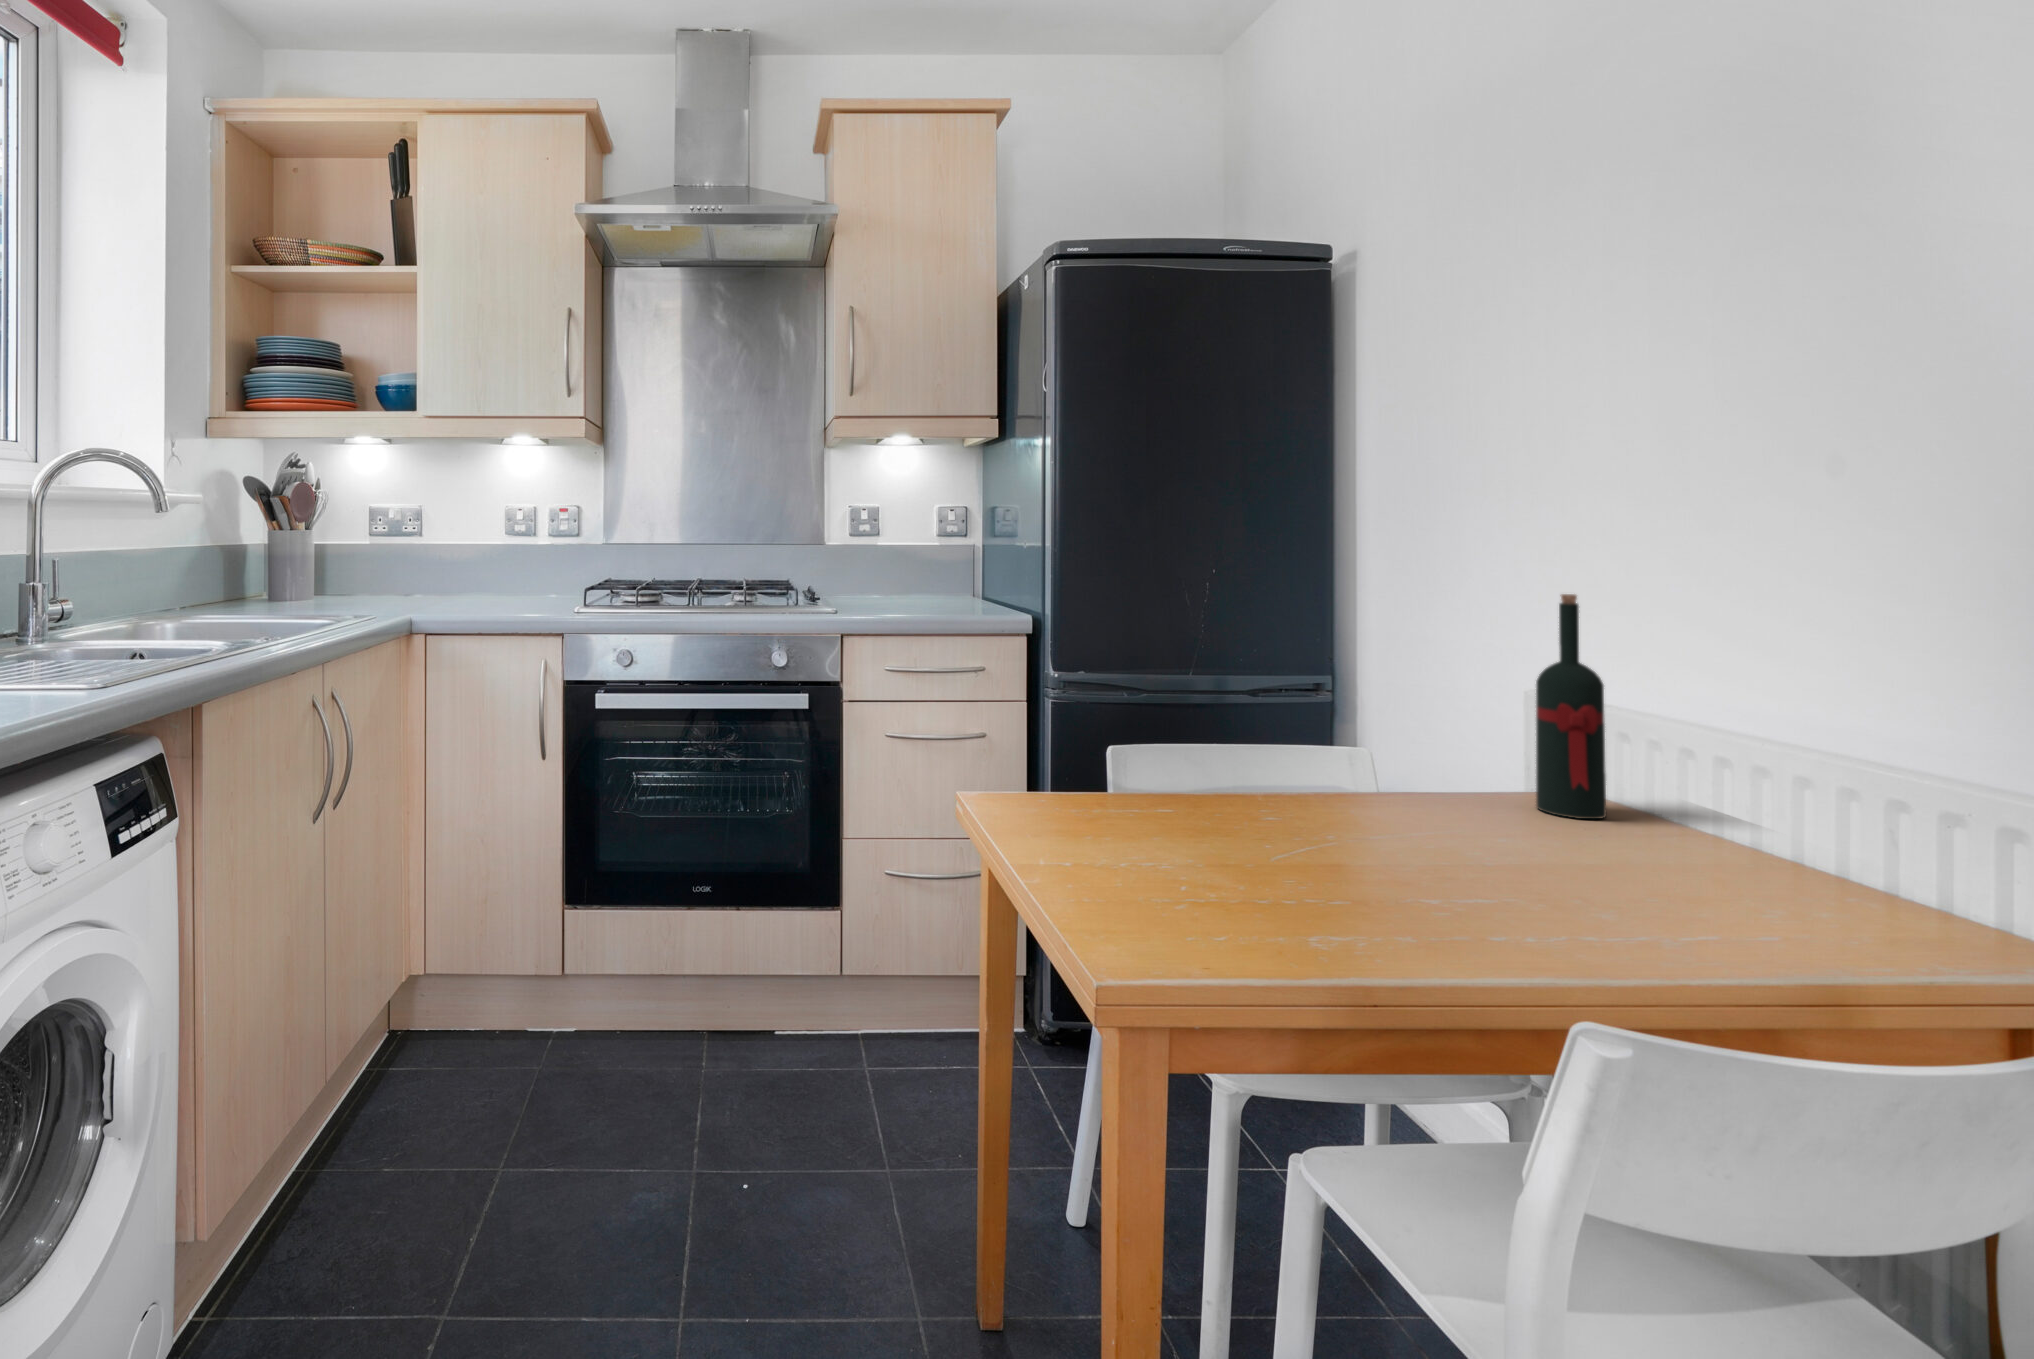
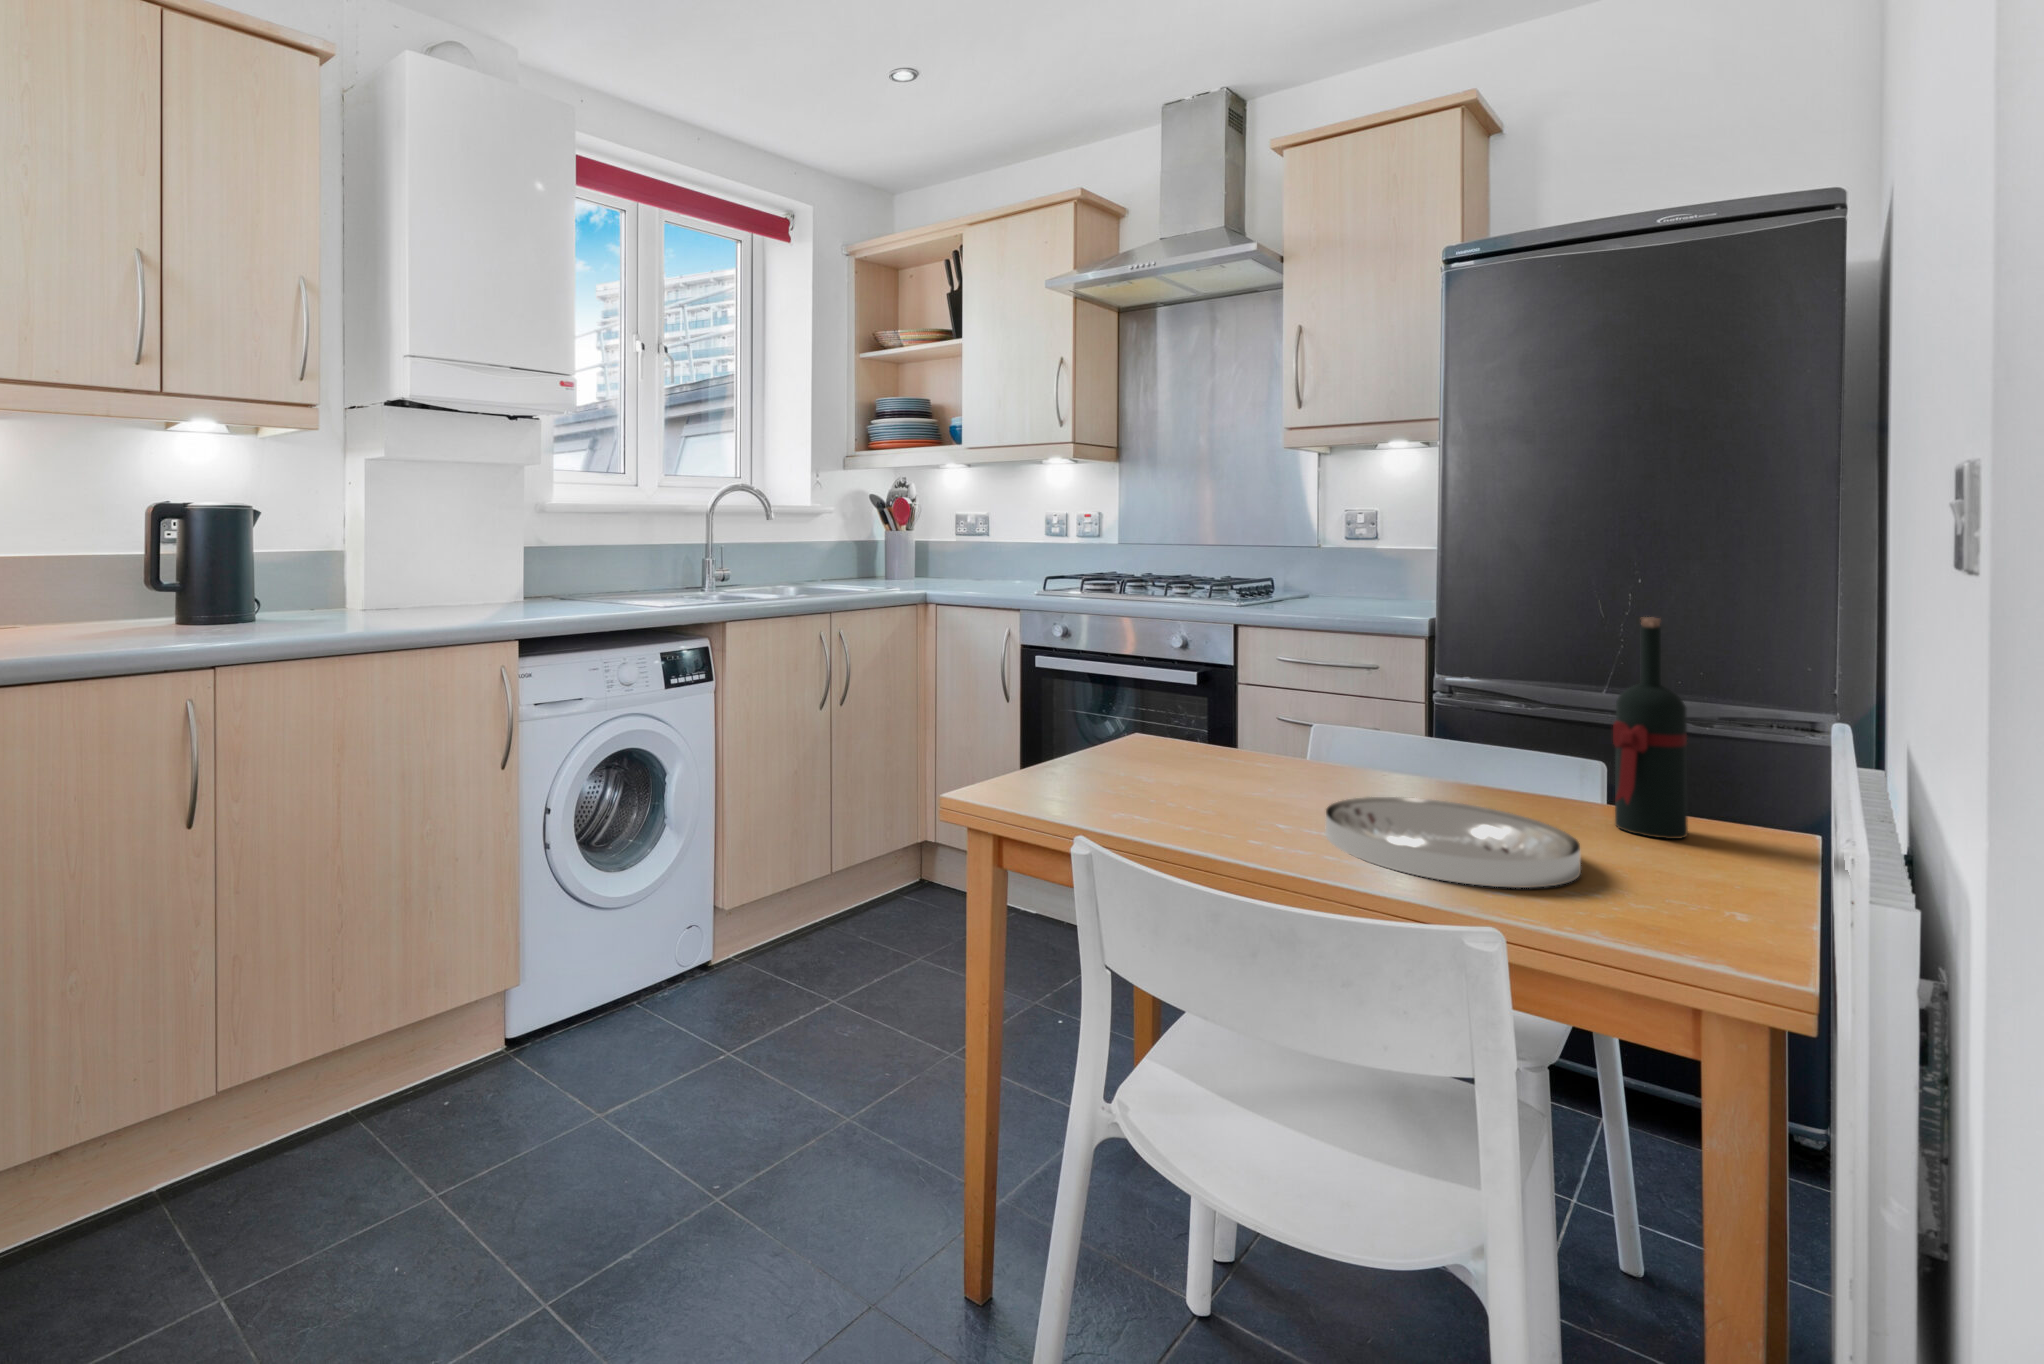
plate: none [1465,821,1794,934] -> present [1325,797,1581,888]

